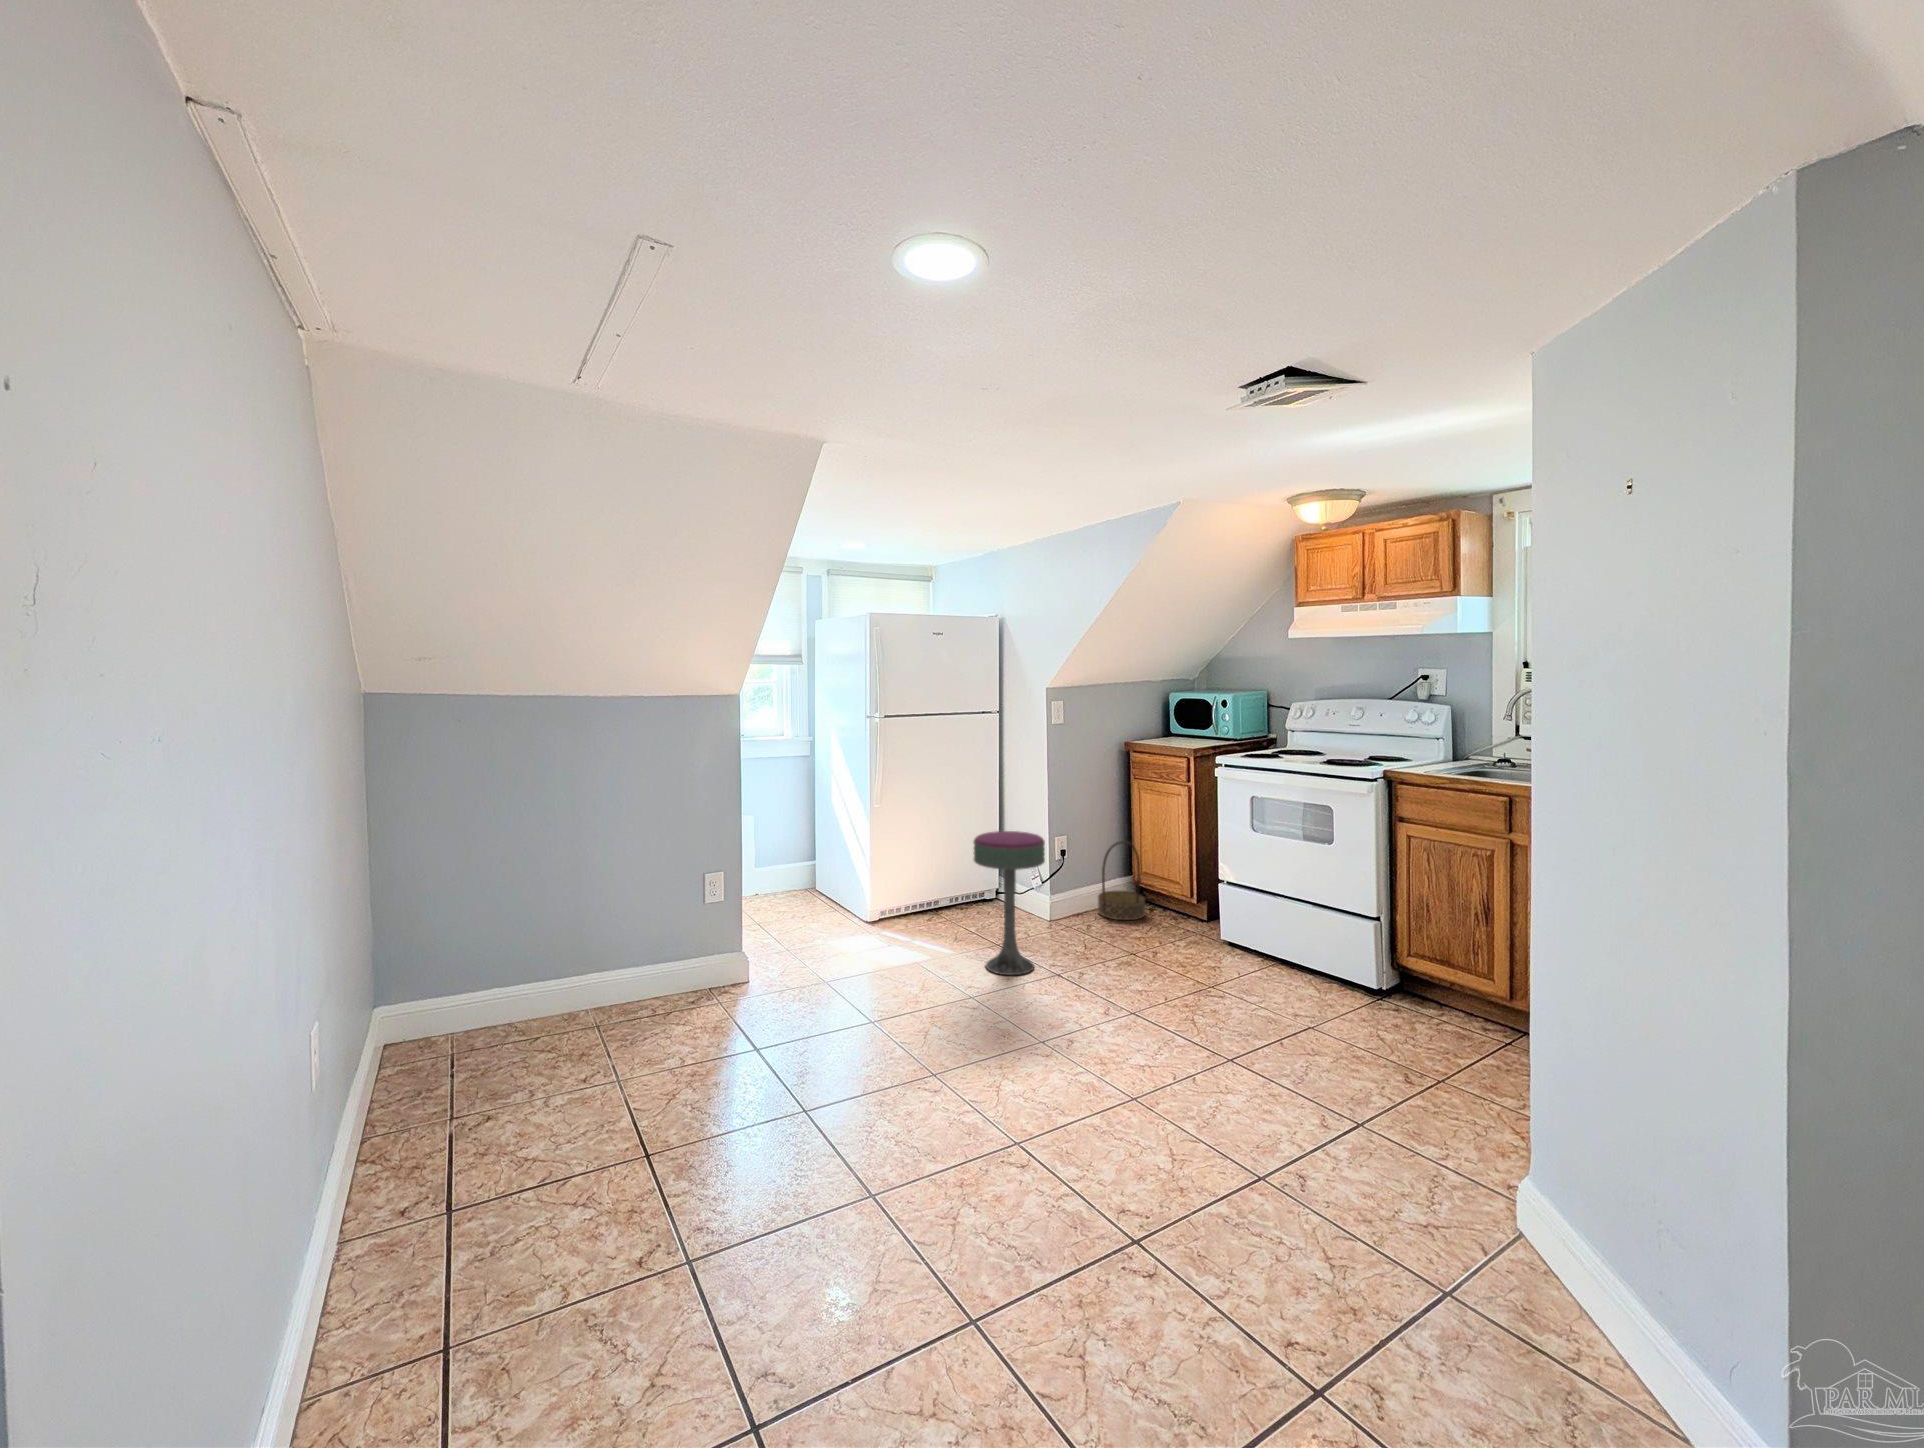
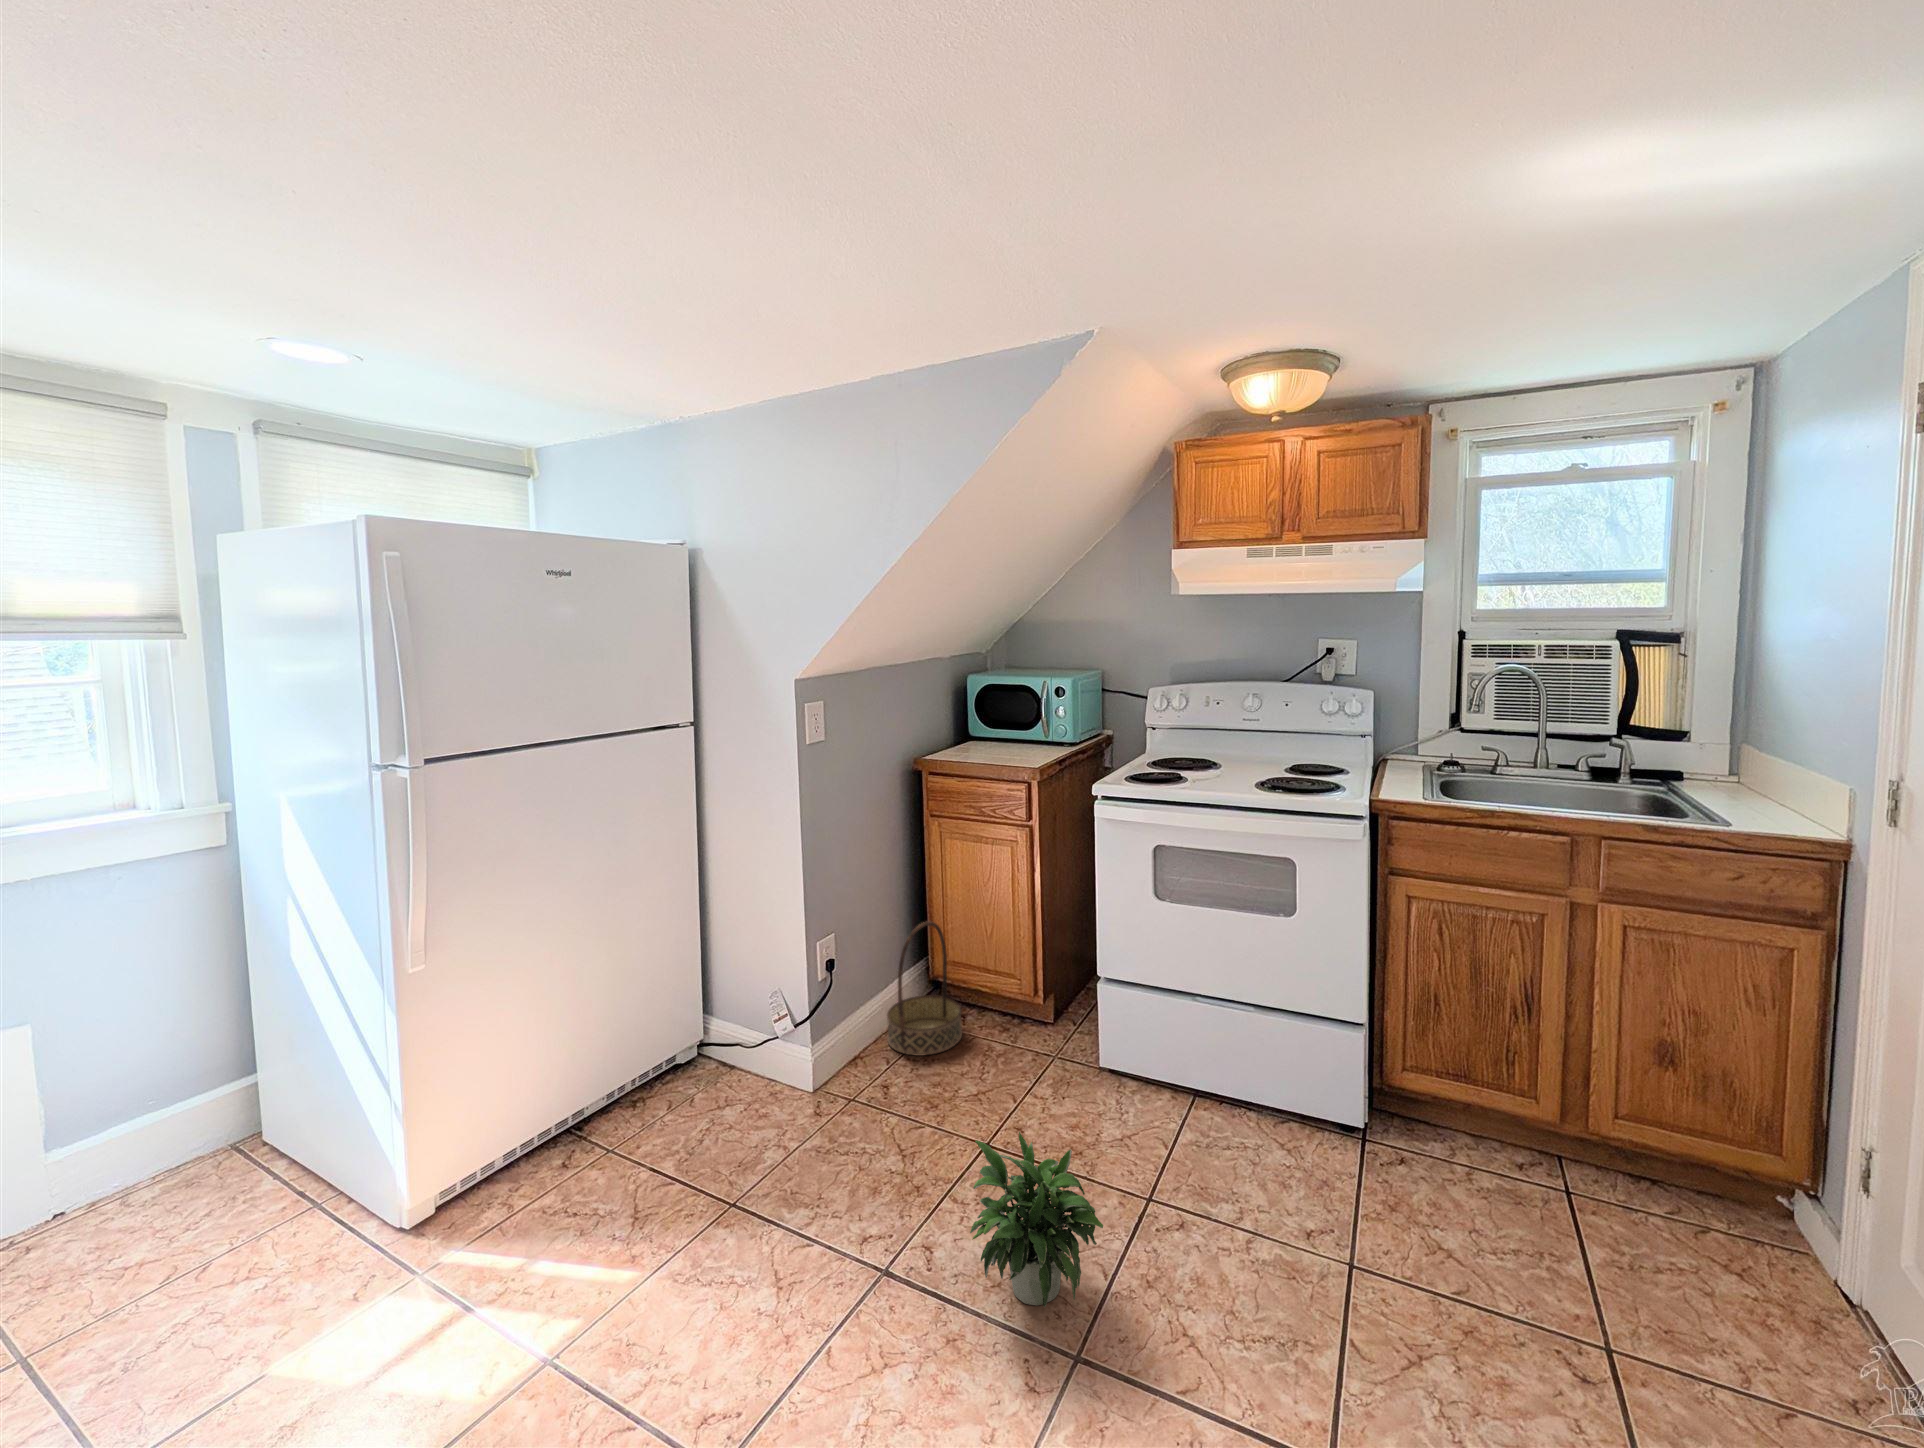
bar stool: present [974,831,1045,976] -> none [699,982,854,1304]
potted plant: none [1087,920,1159,1002] -> present [970,1132,1103,1307]

